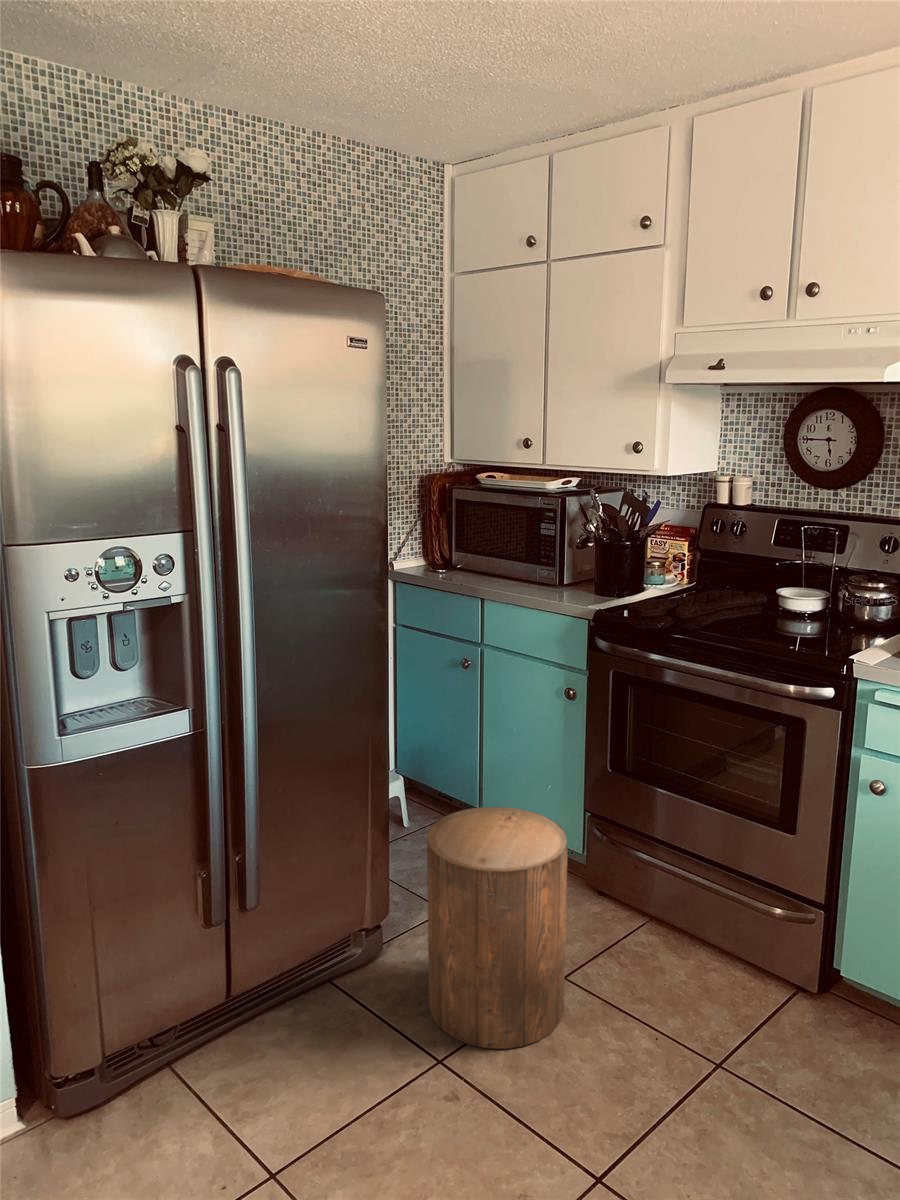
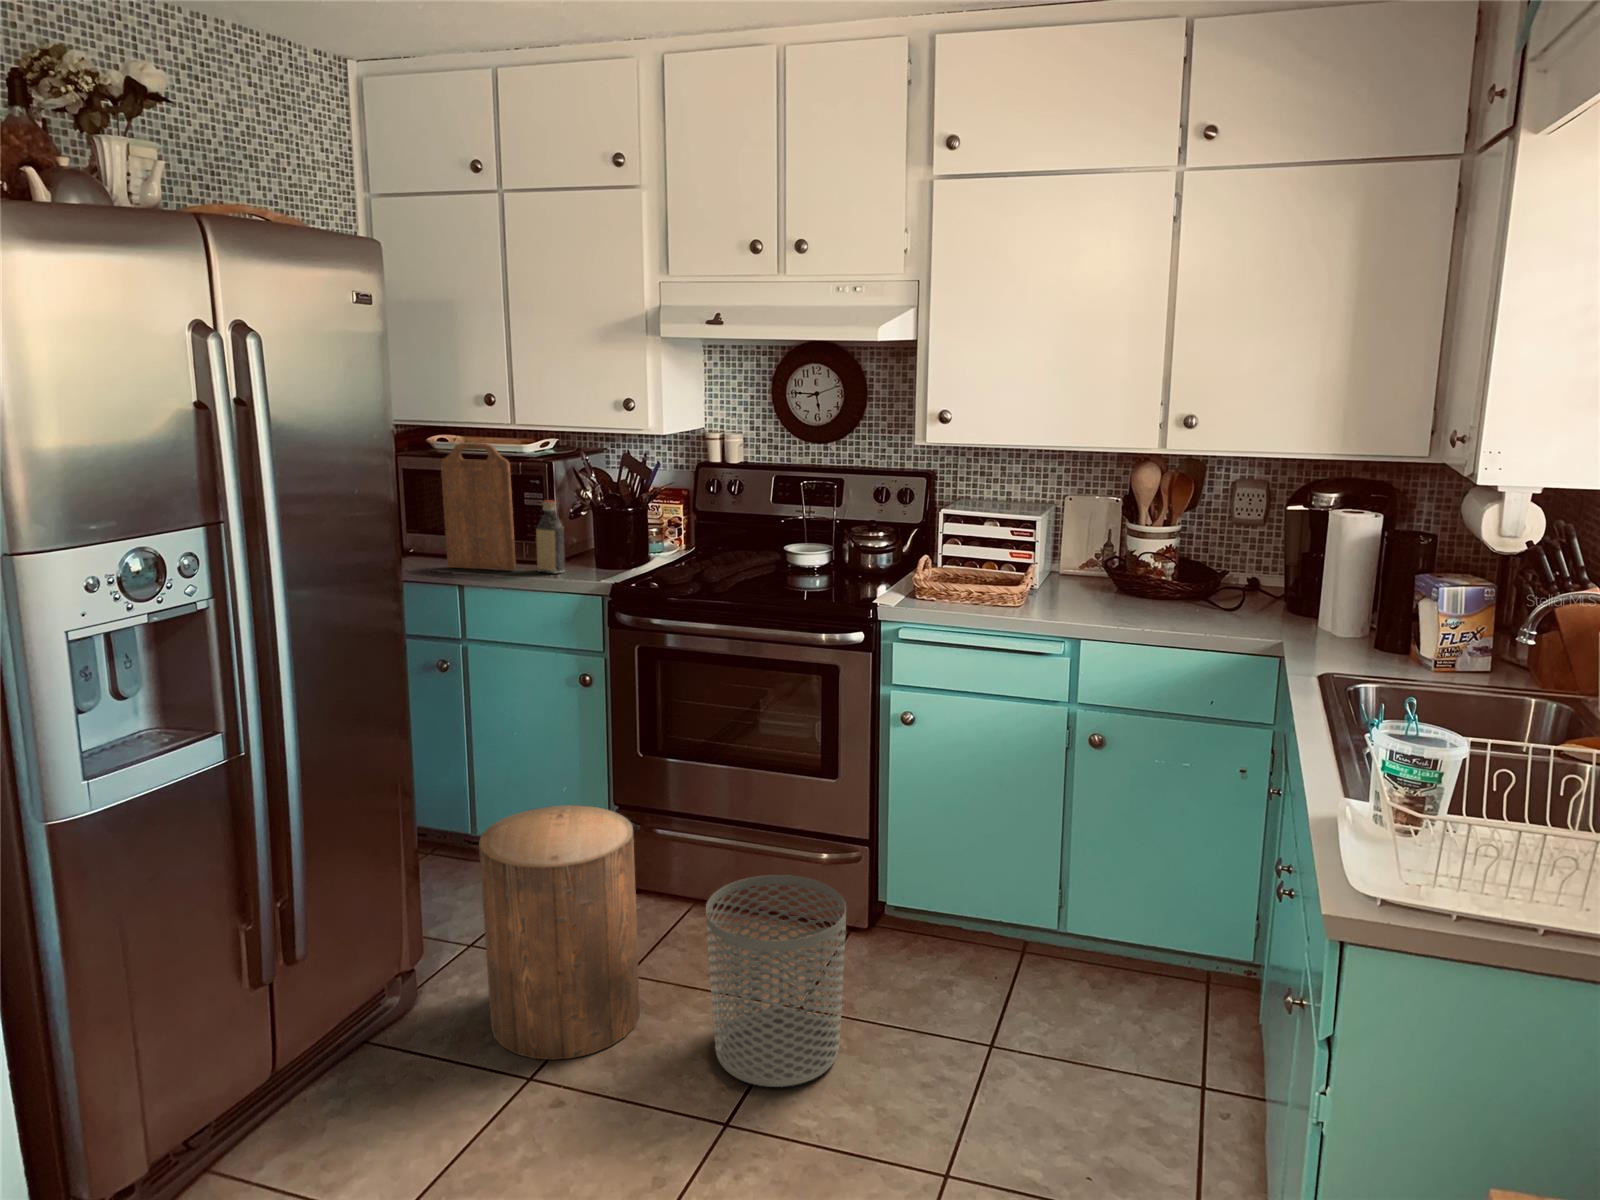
cutting board: none [474,477,527,589] -> present [441,443,516,570]
bottle: none [543,530,568,596] -> present [536,500,565,573]
waste bin: none [613,920,763,1153] -> present [706,875,846,1087]

